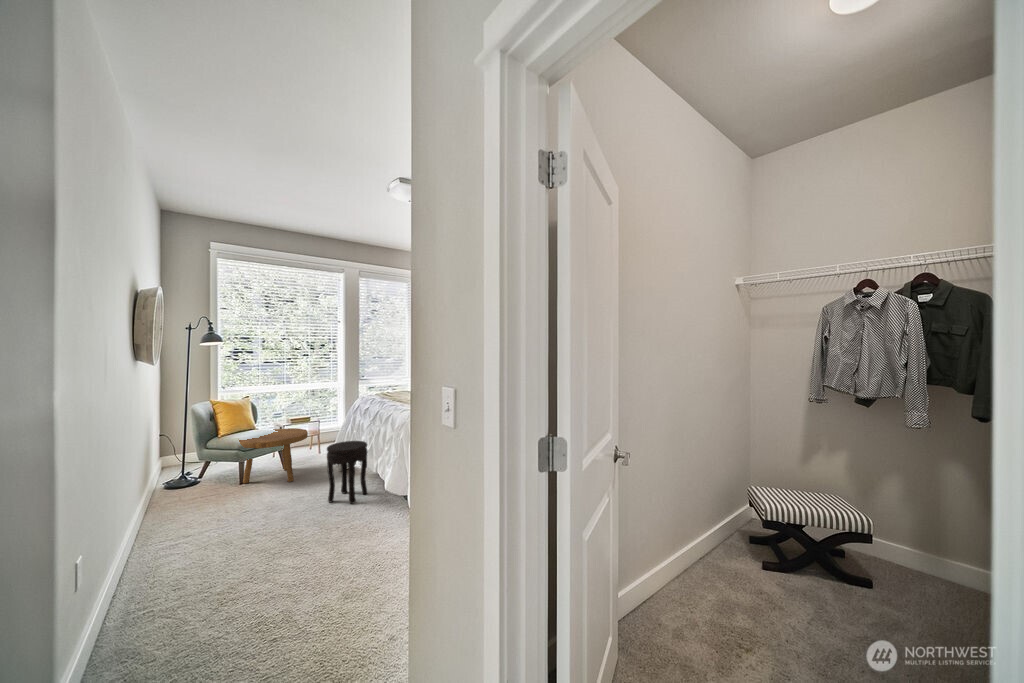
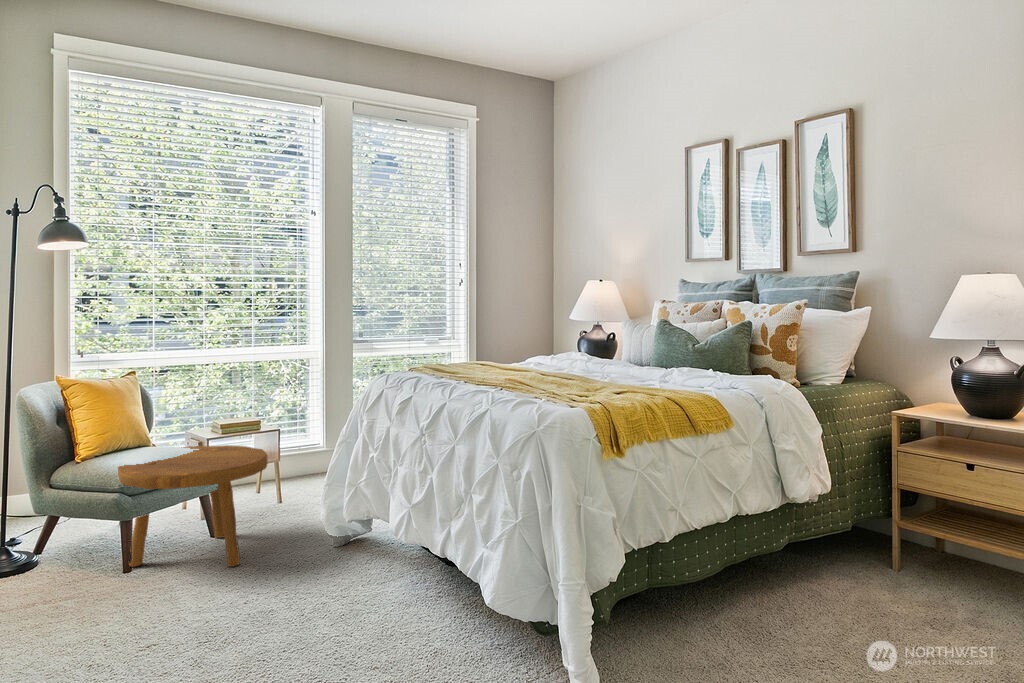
side table: present [327,441,367,504] -> none [329,478,423,635]

